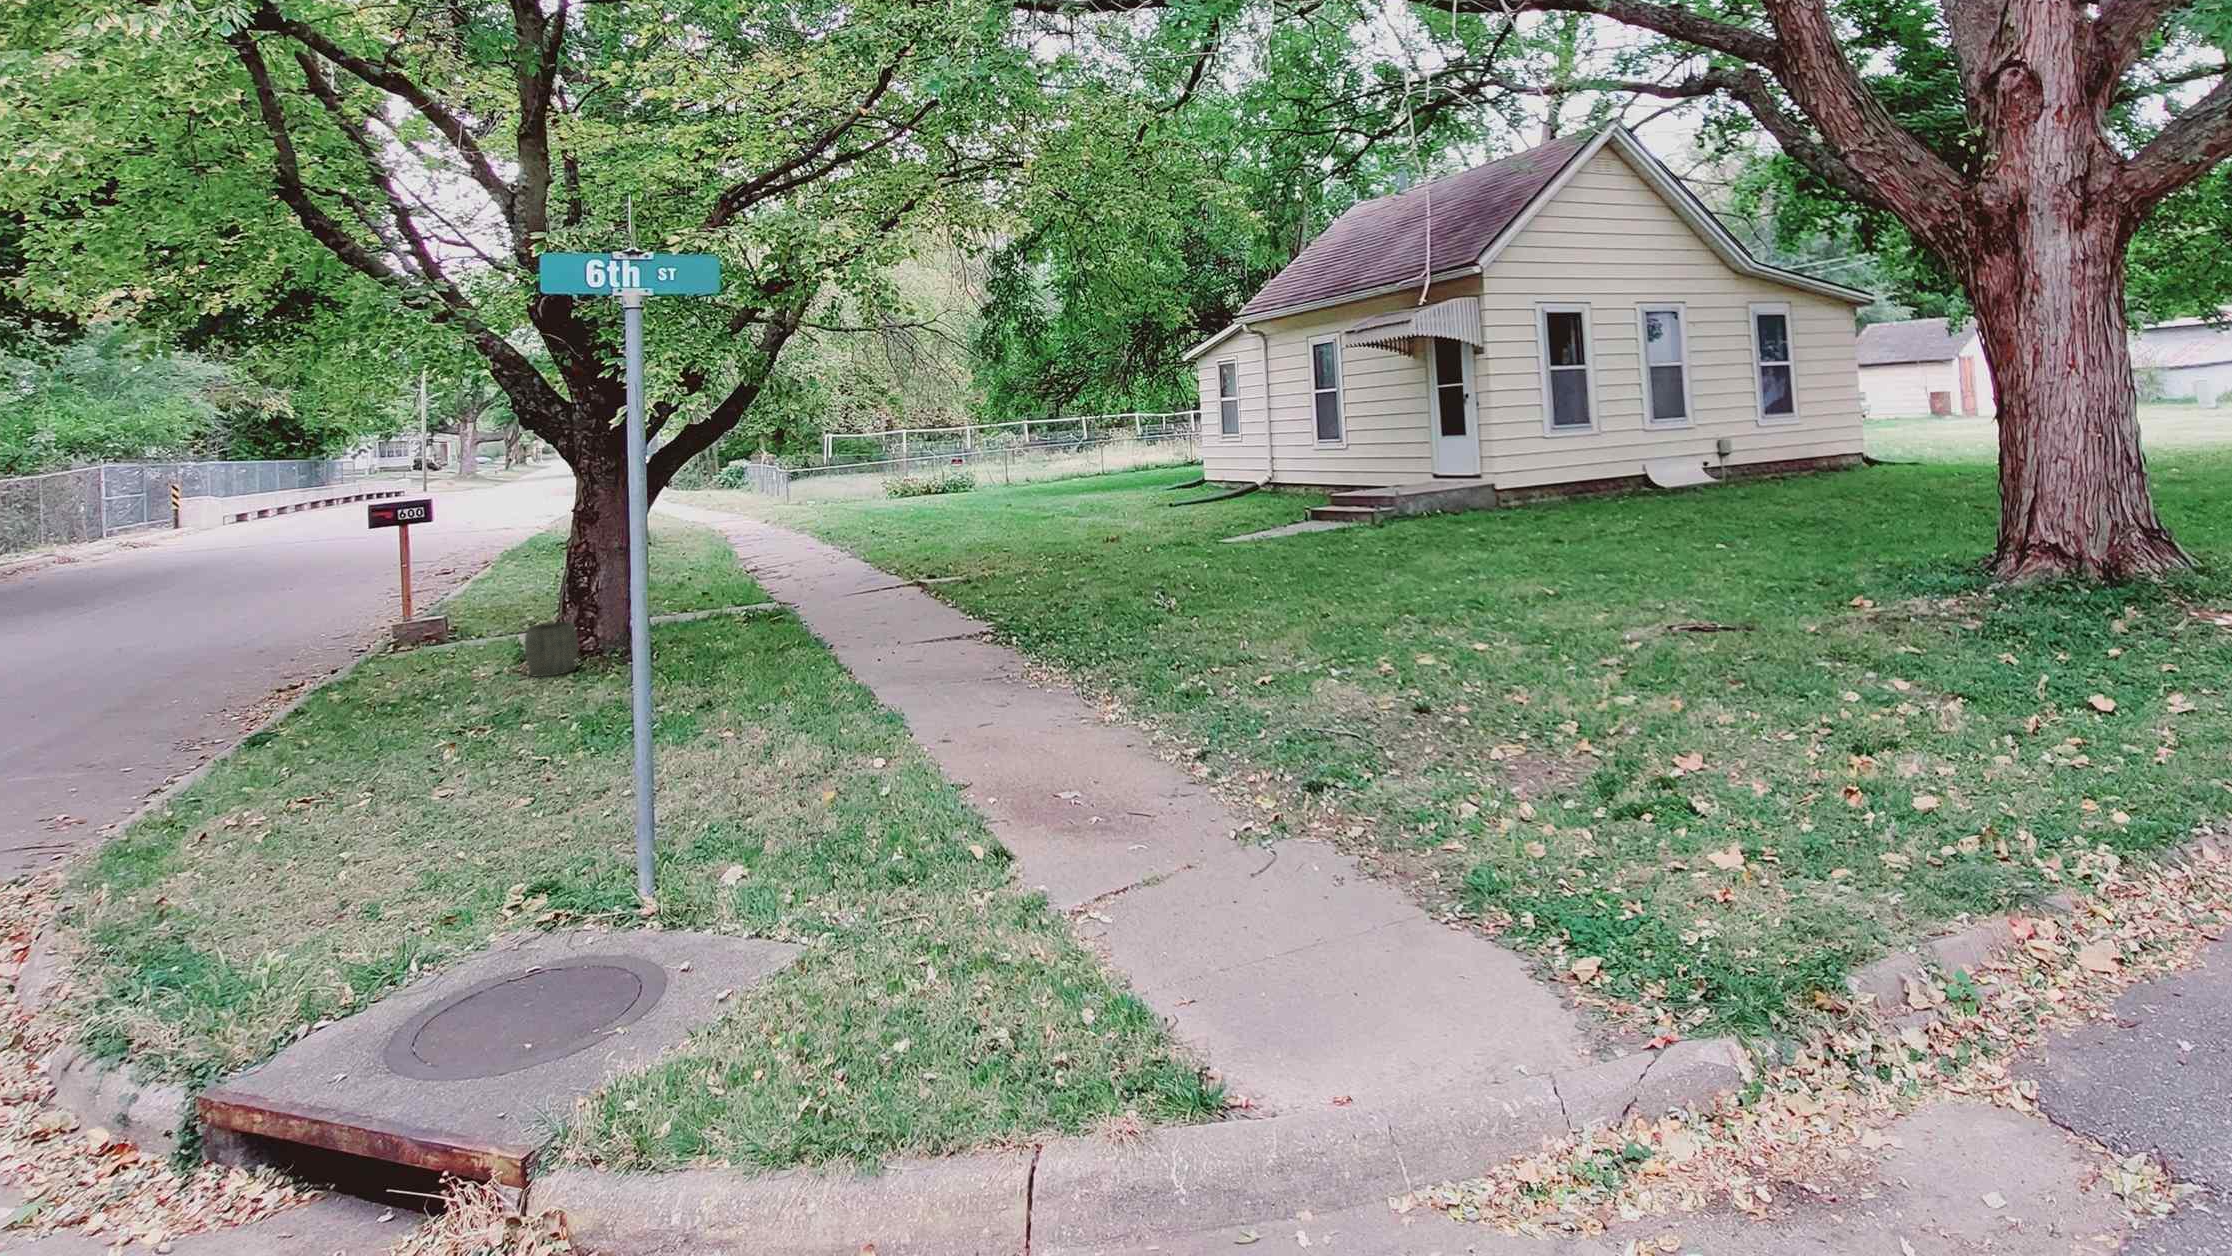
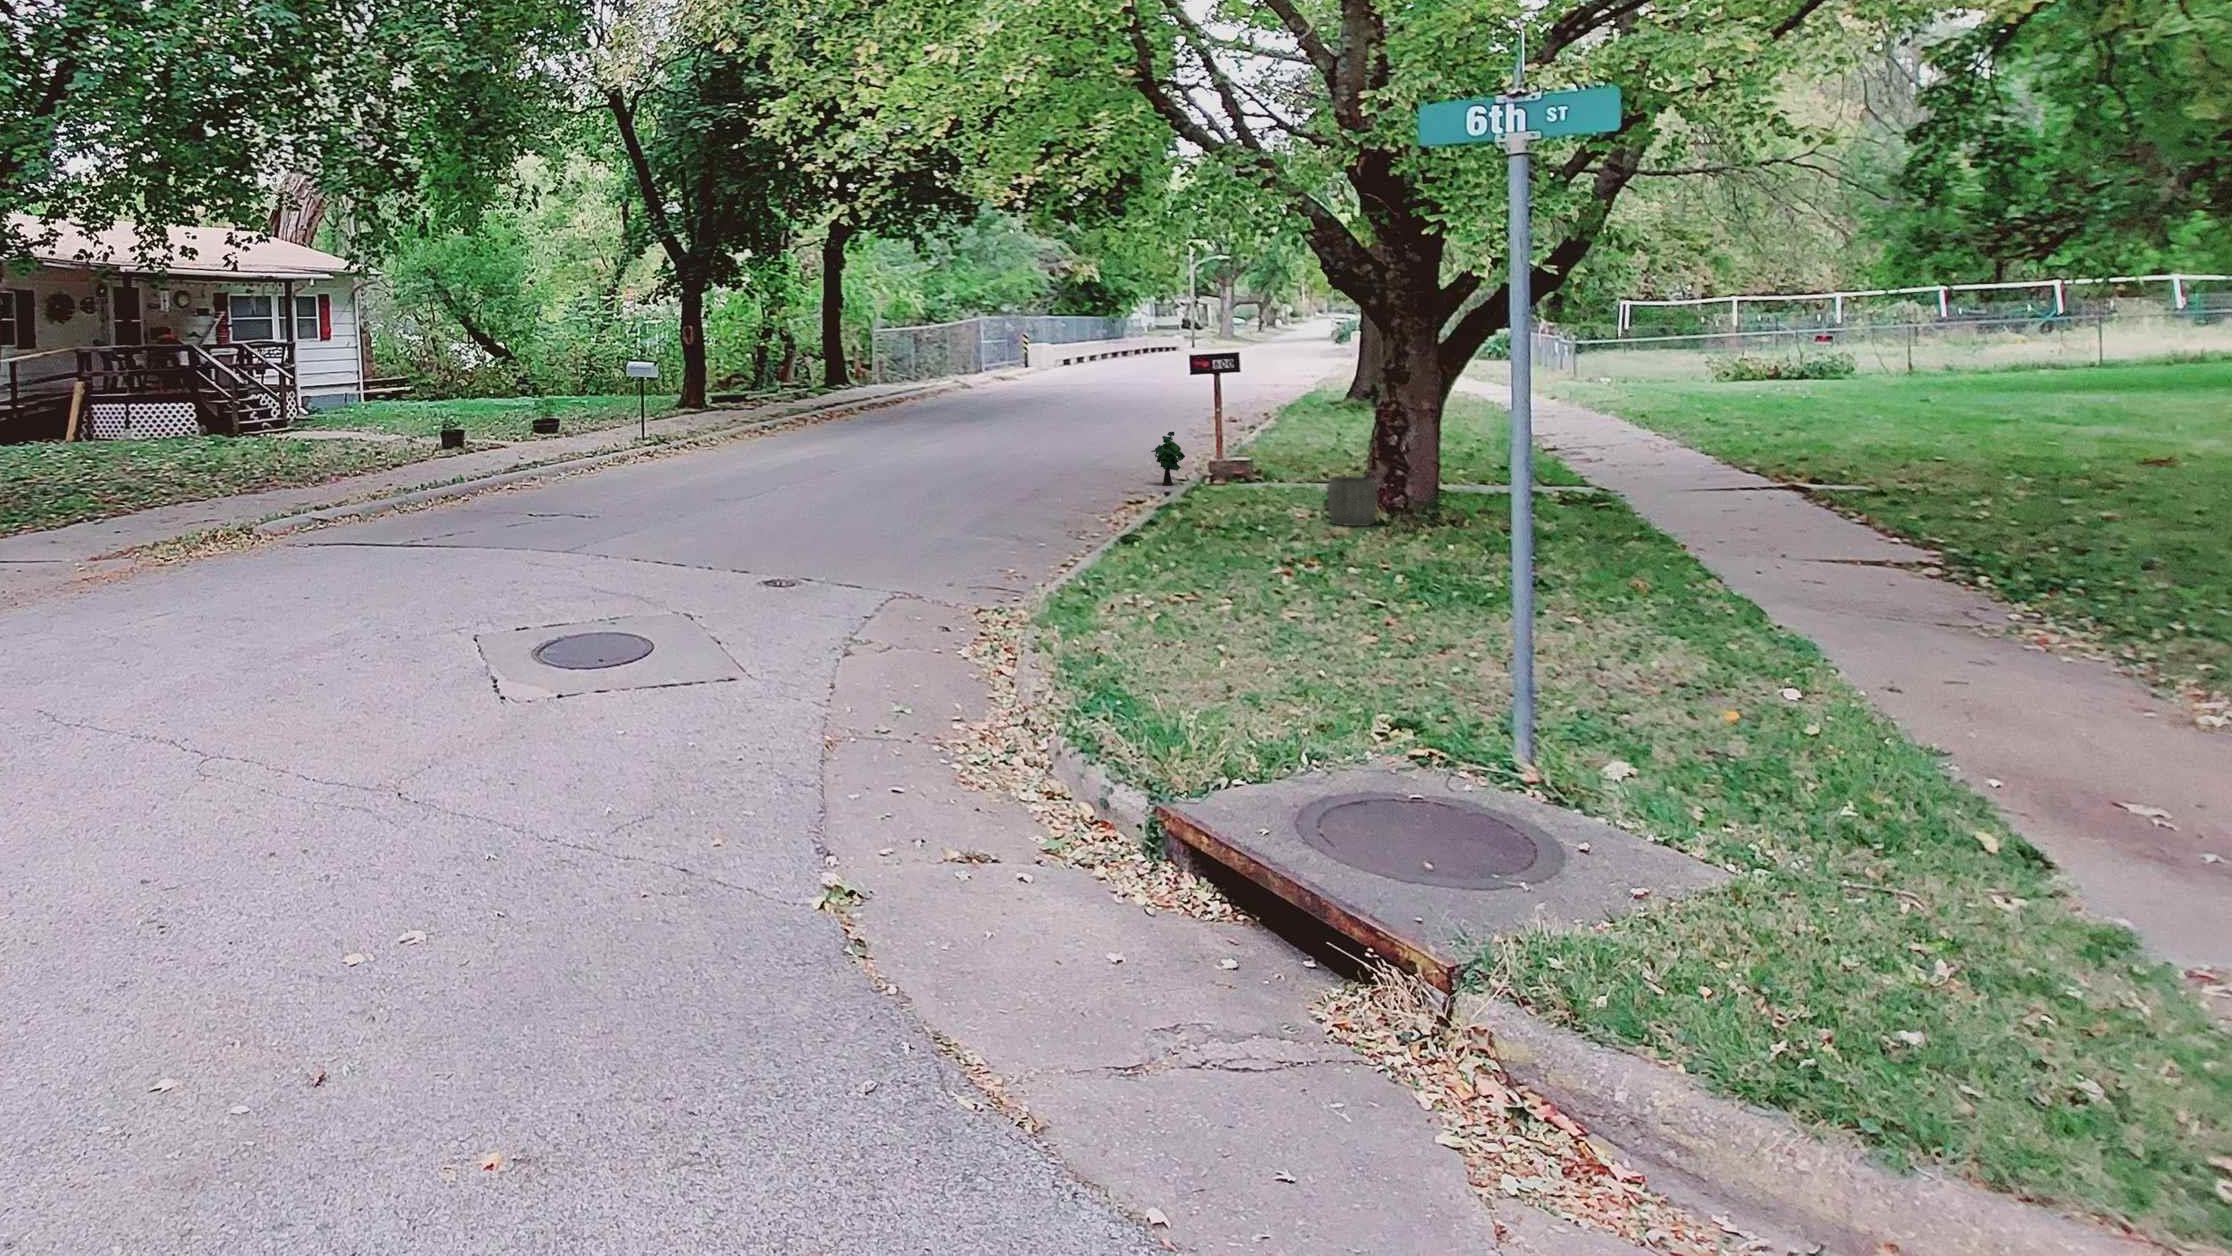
decorative plant: none [319,593,367,660] -> present [1151,432,1185,486]

